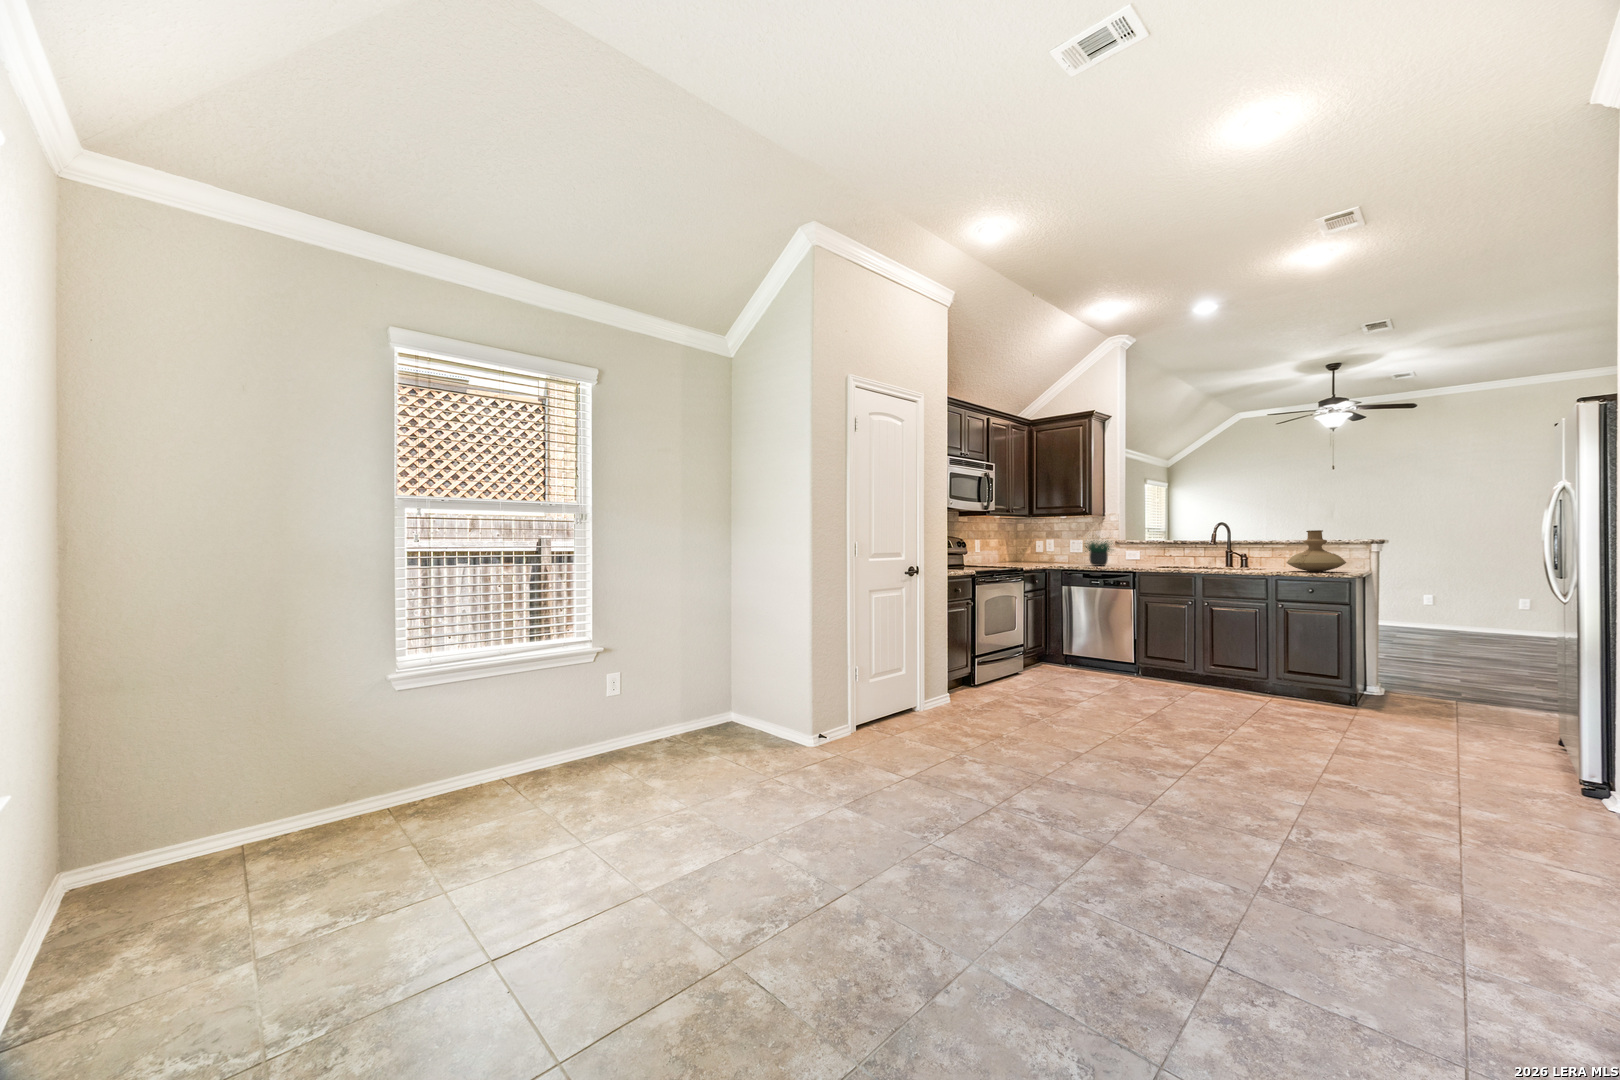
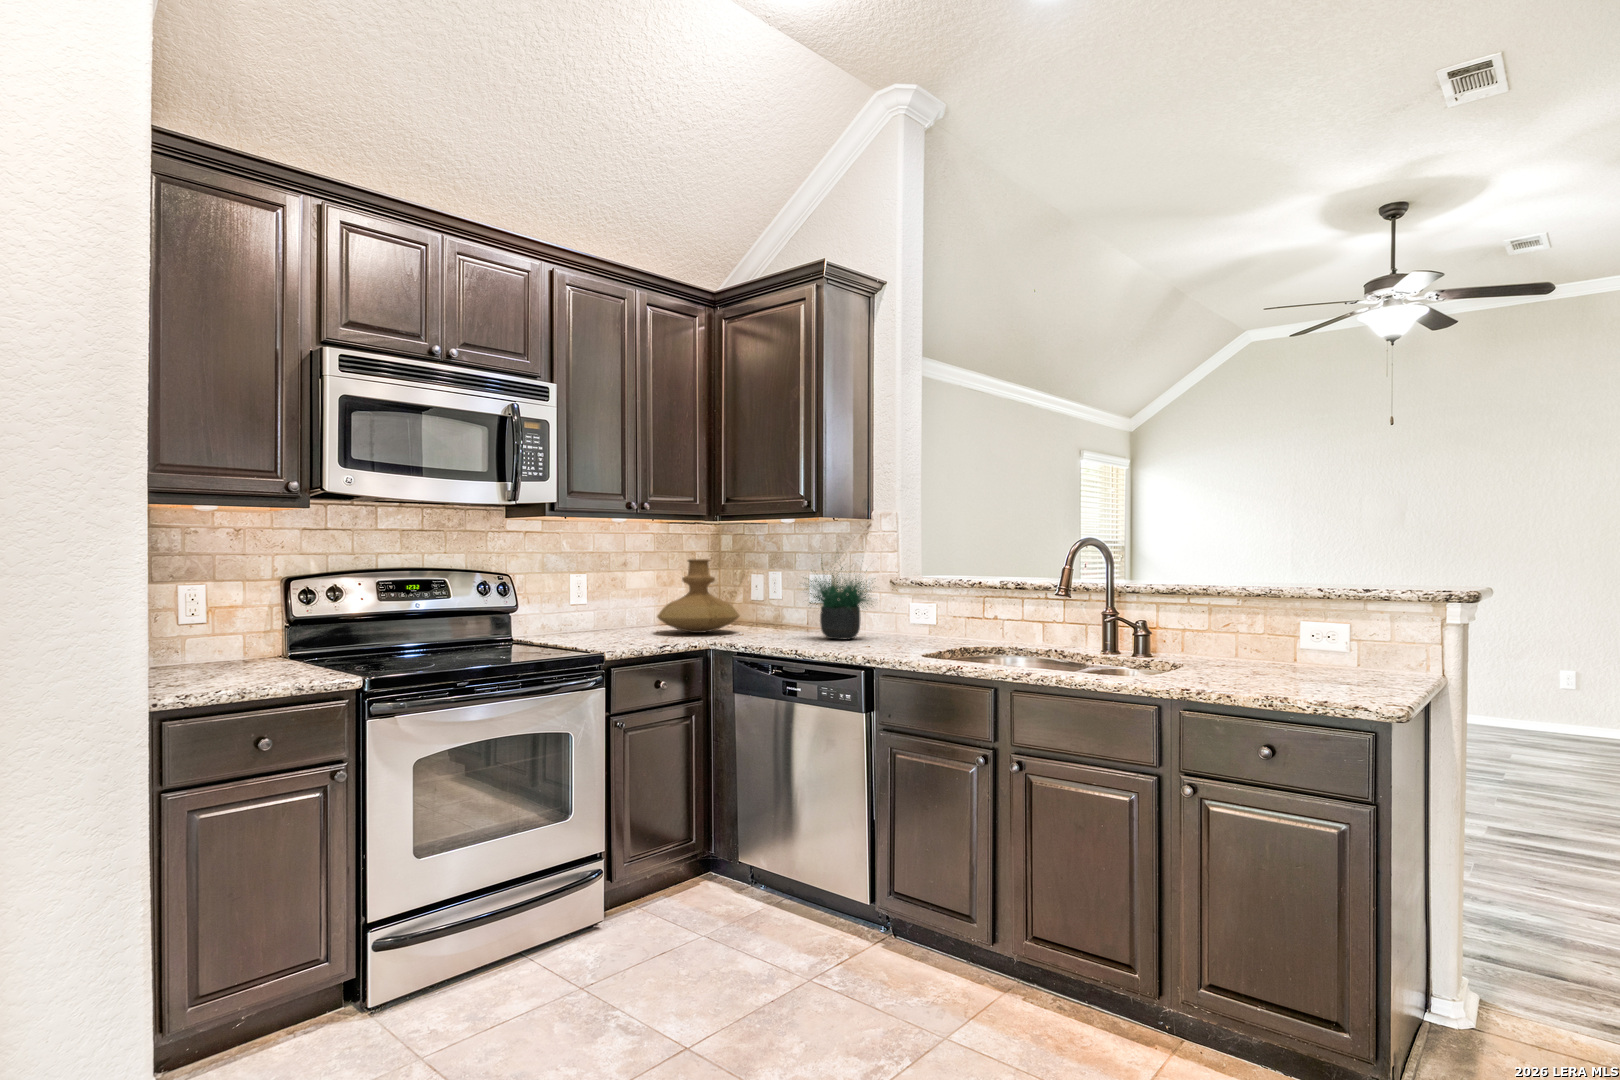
vase: present [1287,530,1346,572] -> present [657,559,740,633]

